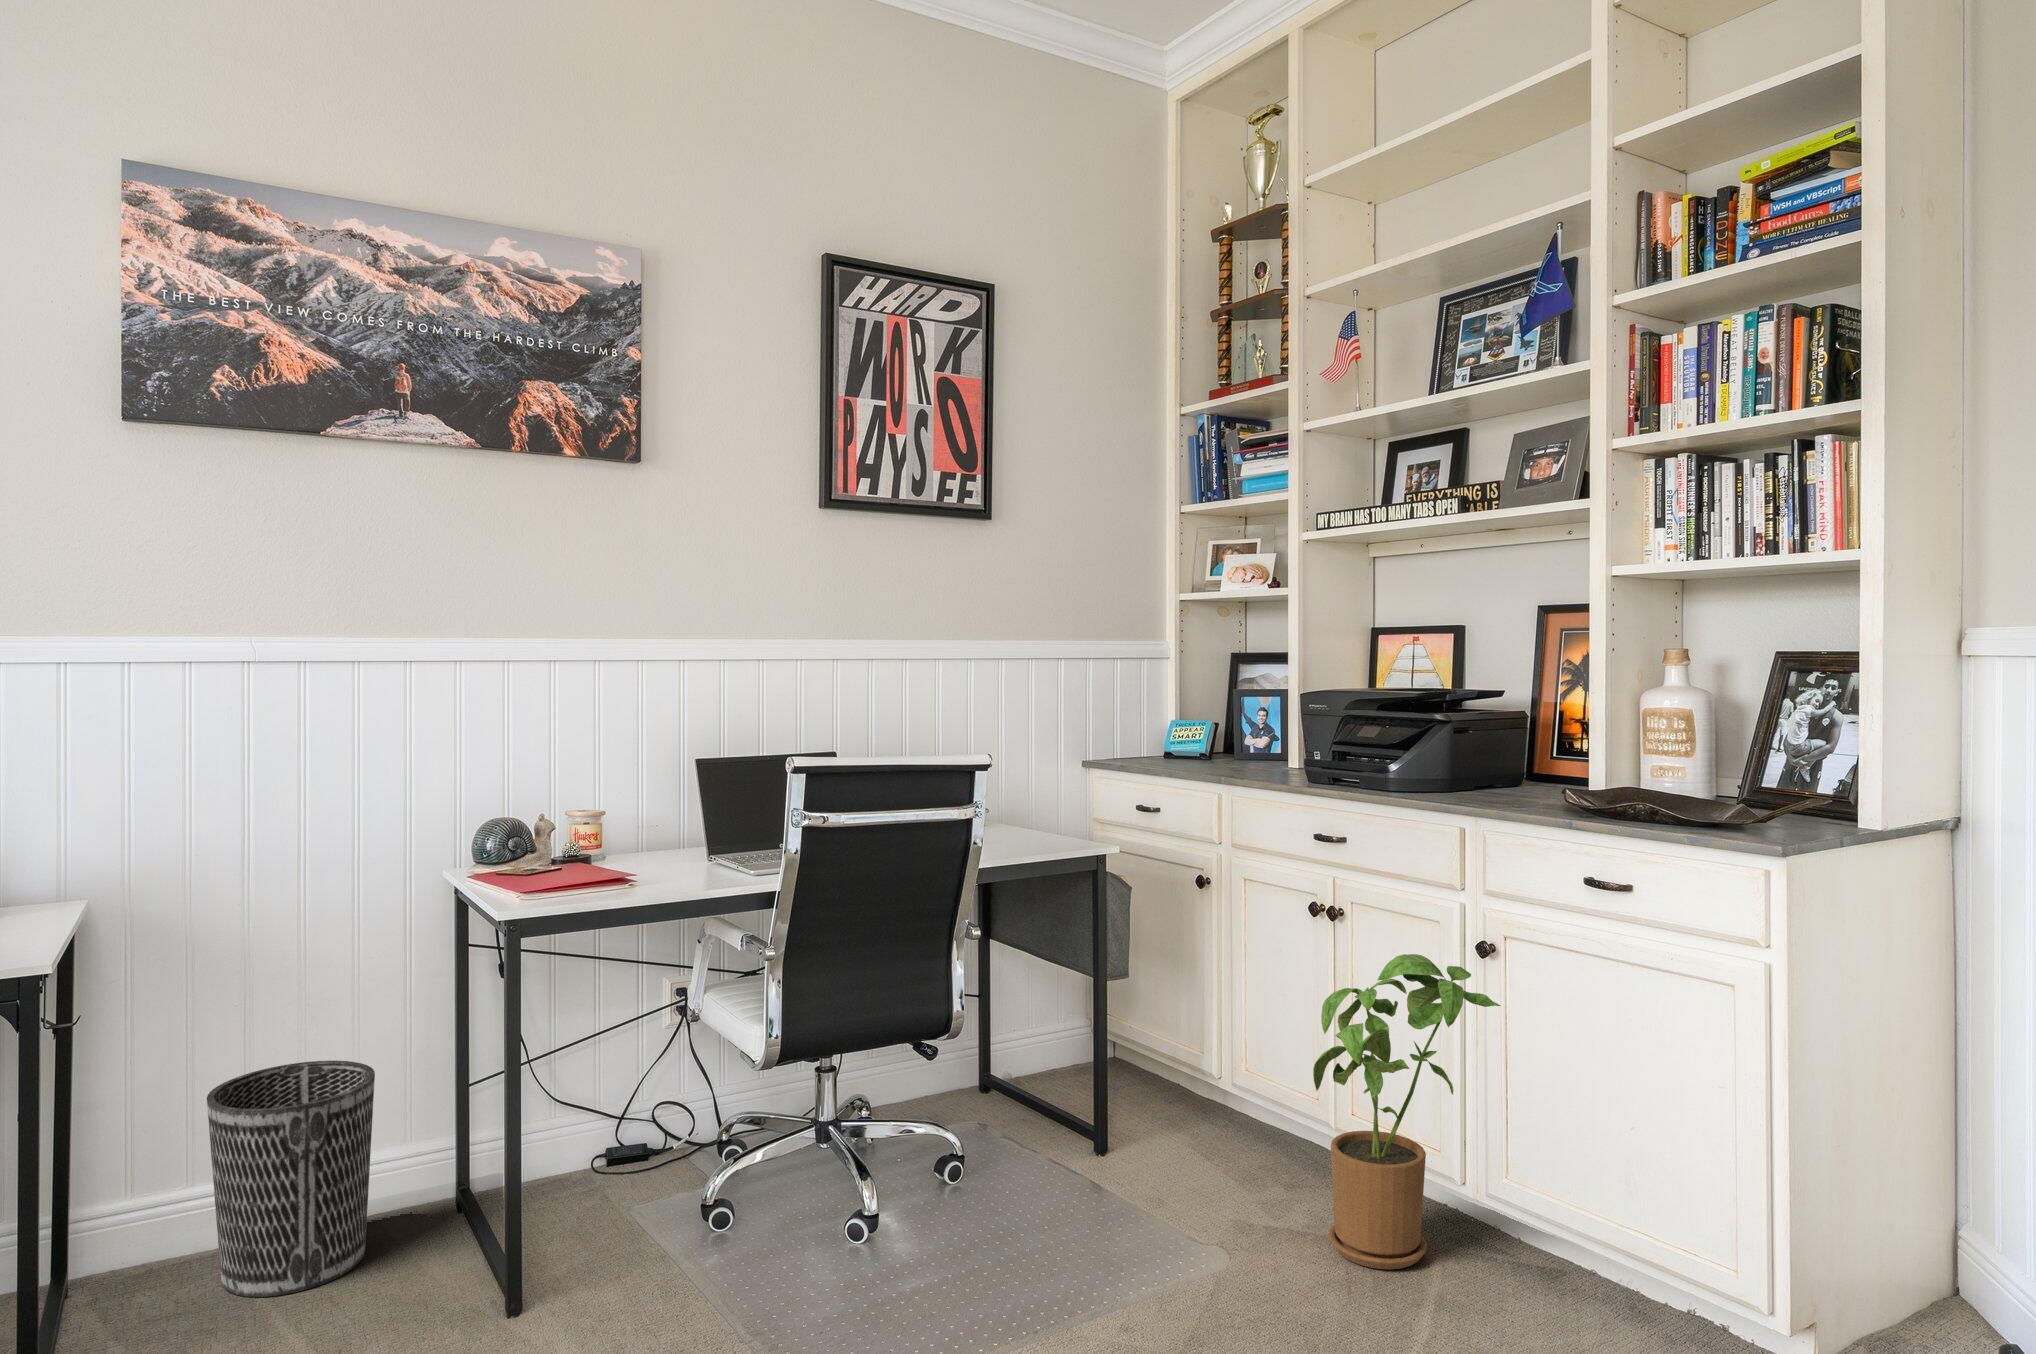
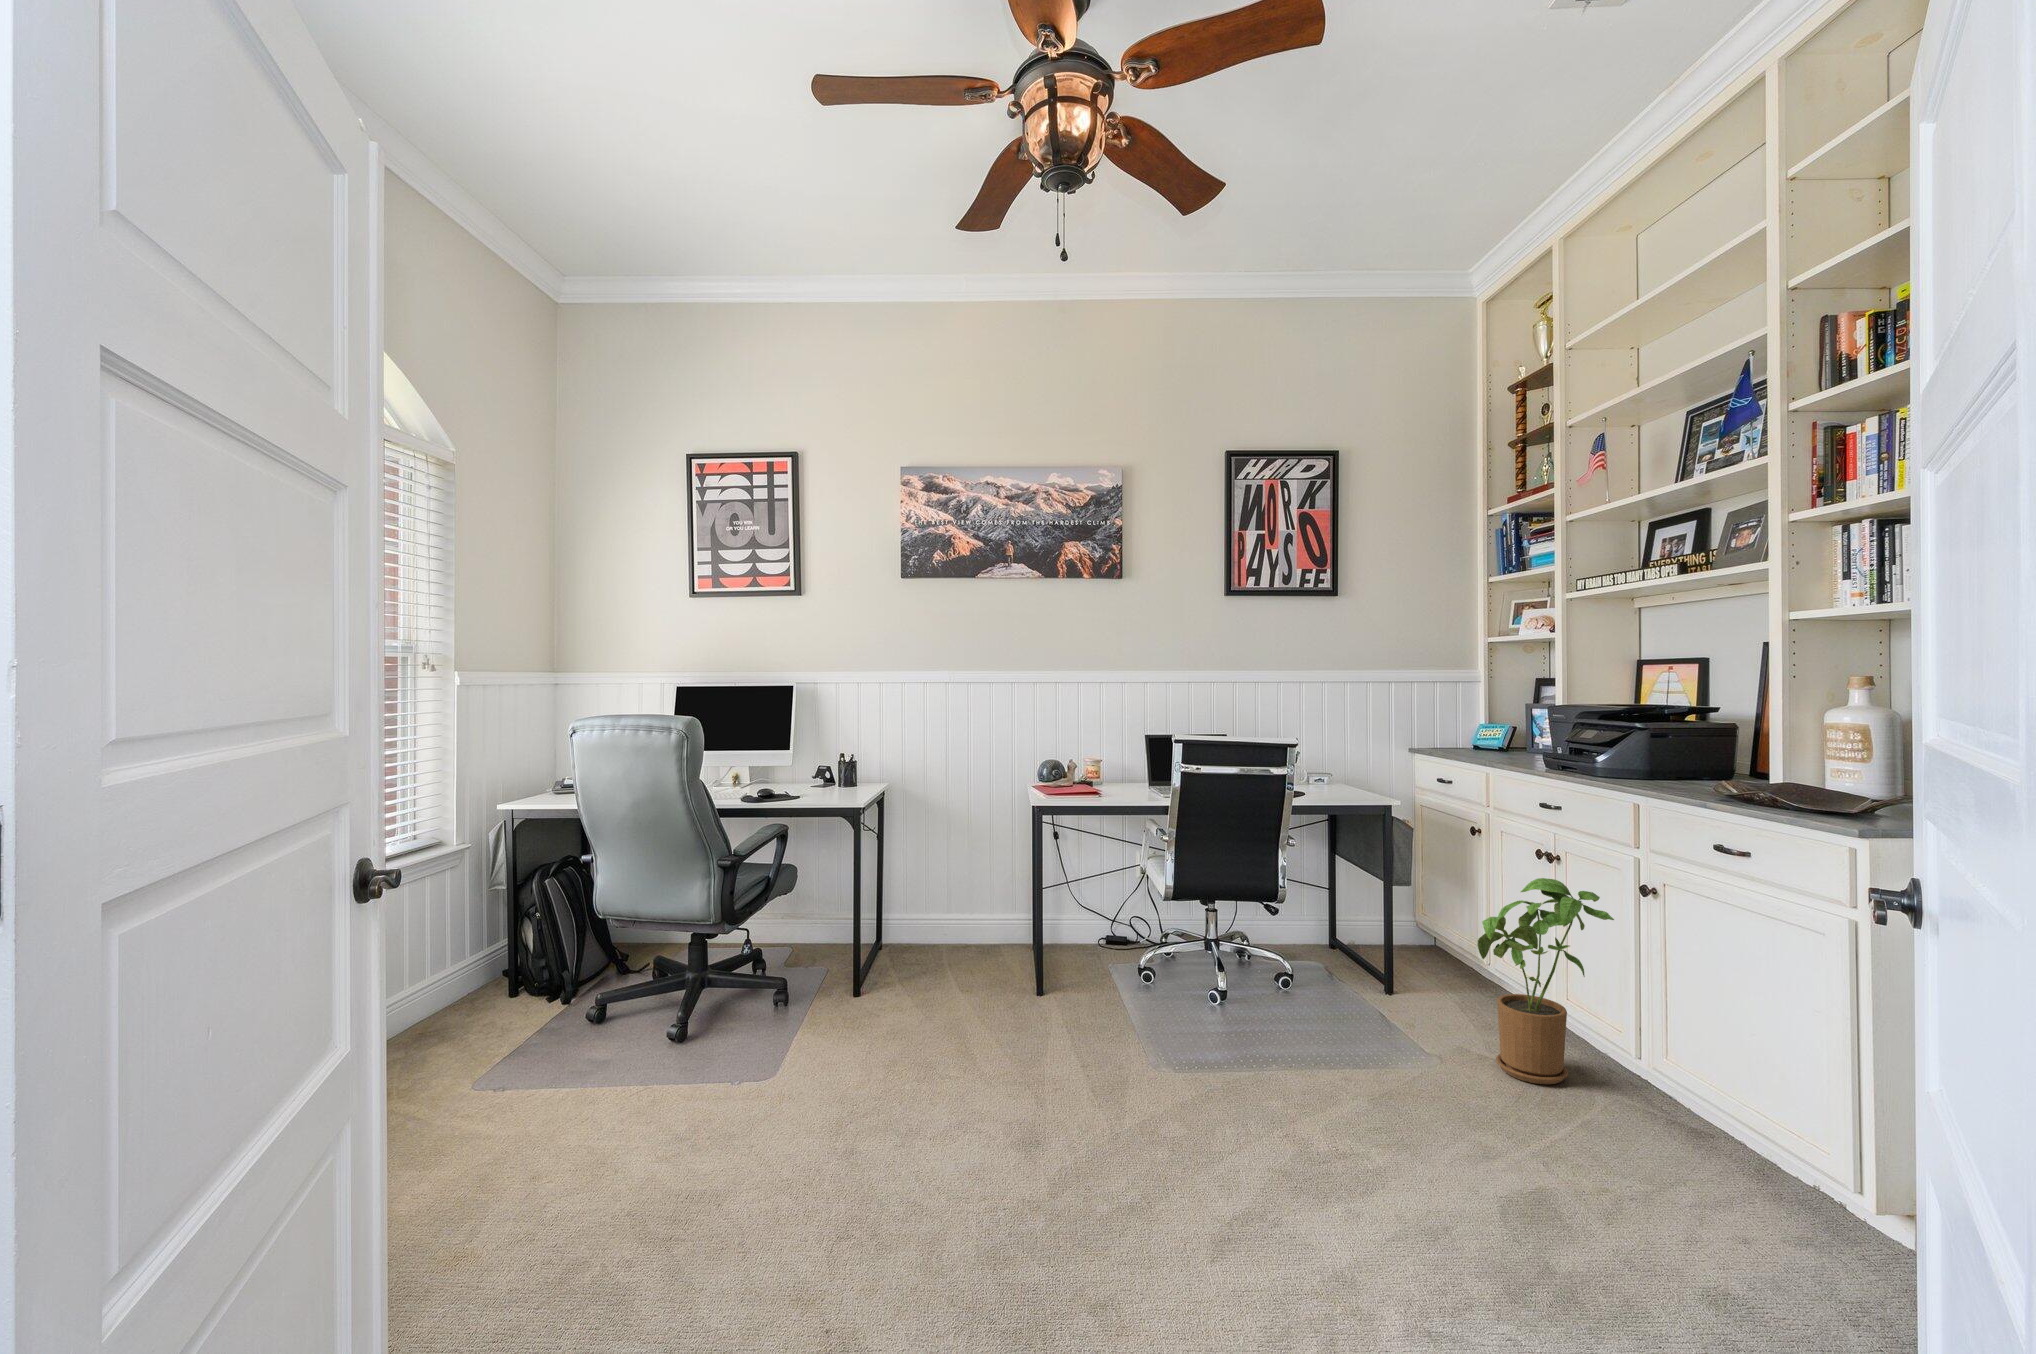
wastebasket: present [207,1061,375,1297] -> none [925,867,990,965]

